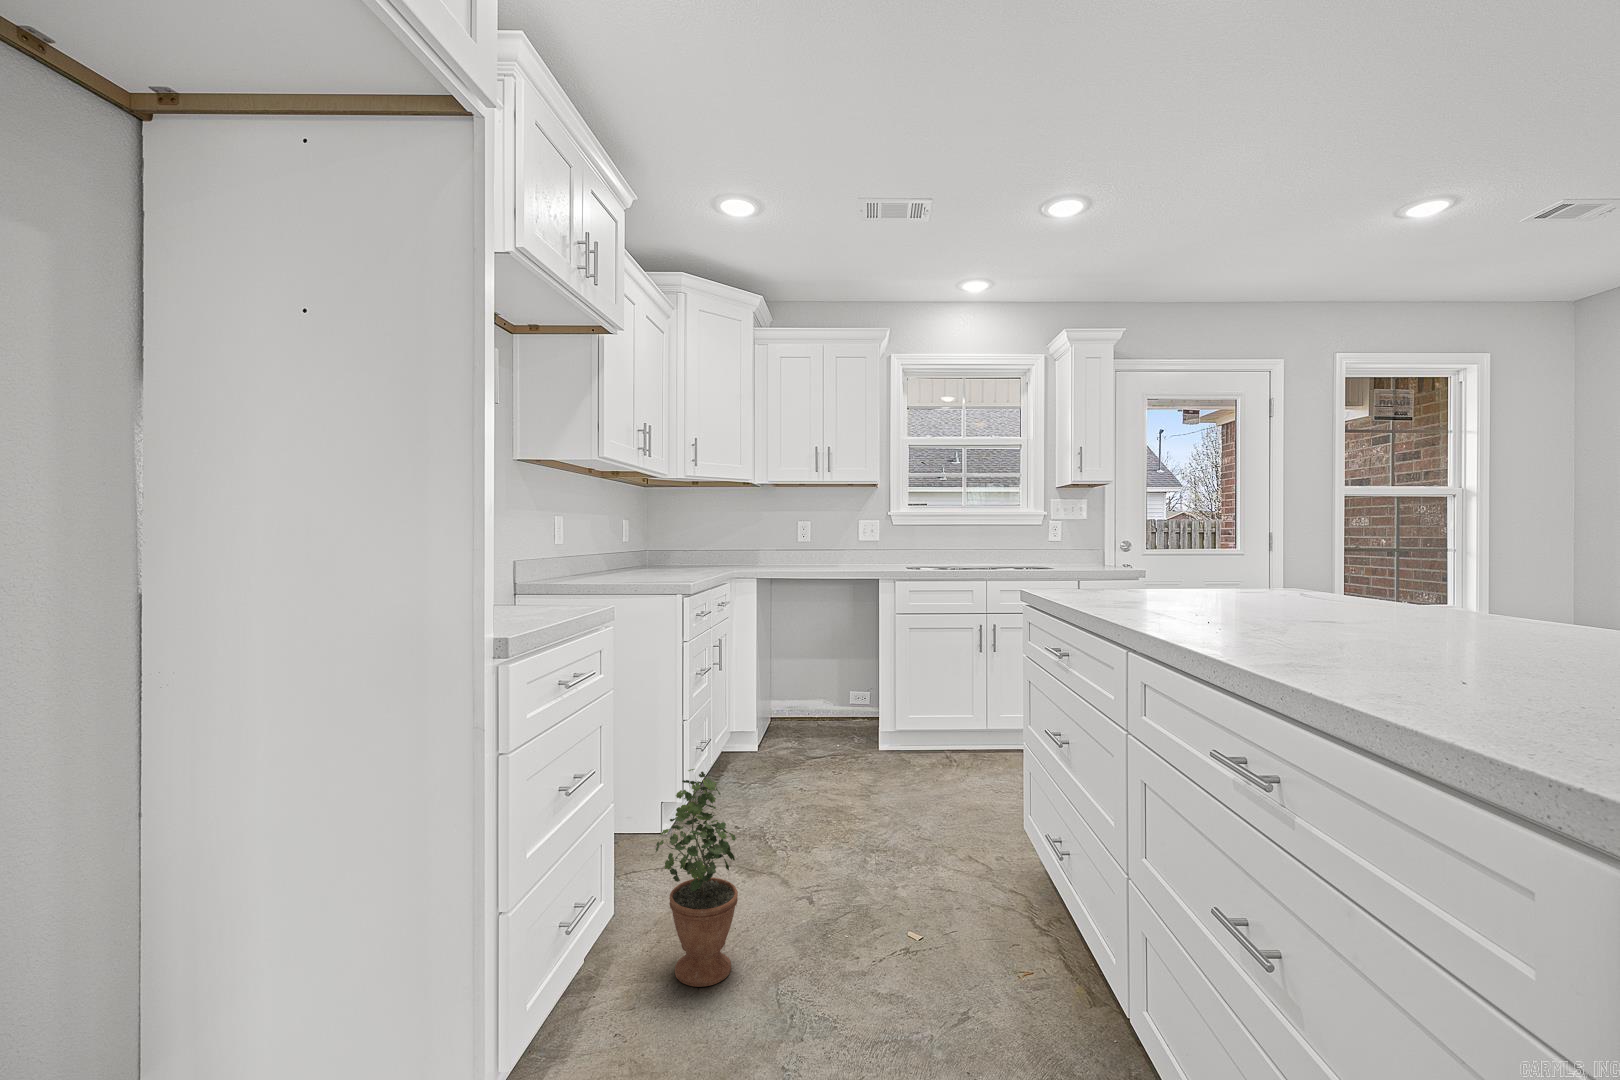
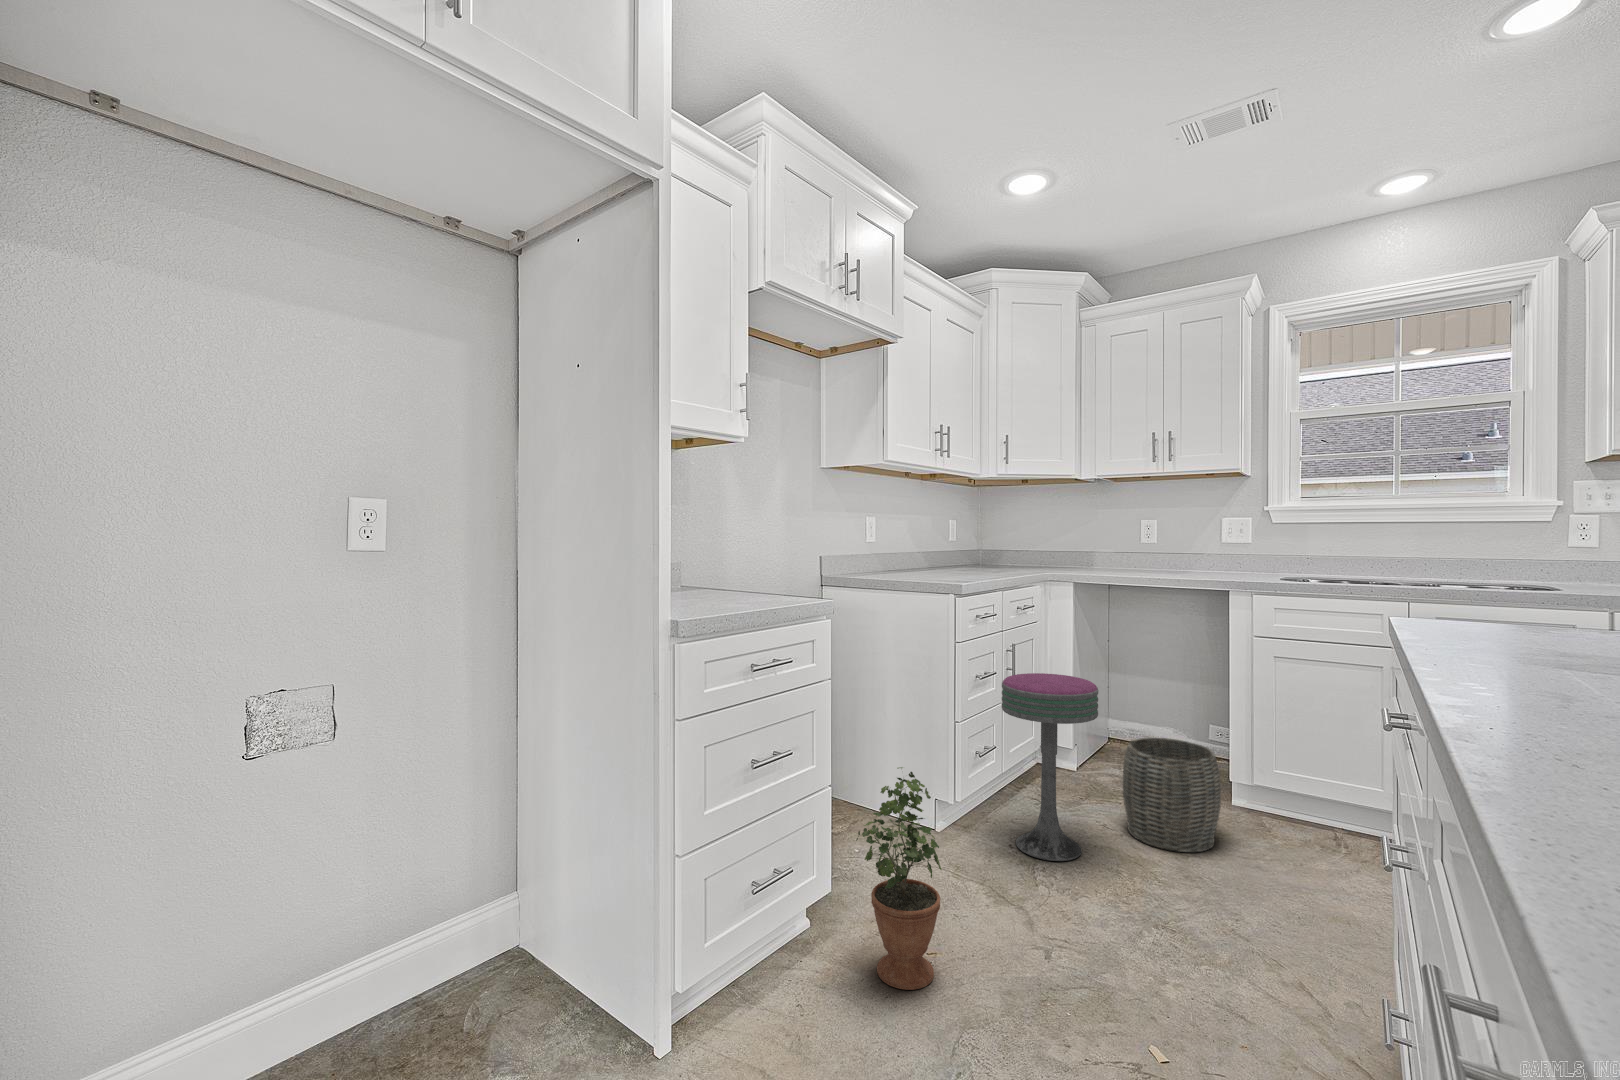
bar stool: none [727,663,812,834] -> present [1002,673,1098,861]
woven basket: none [817,709,891,803] -> present [1123,738,1221,852]

